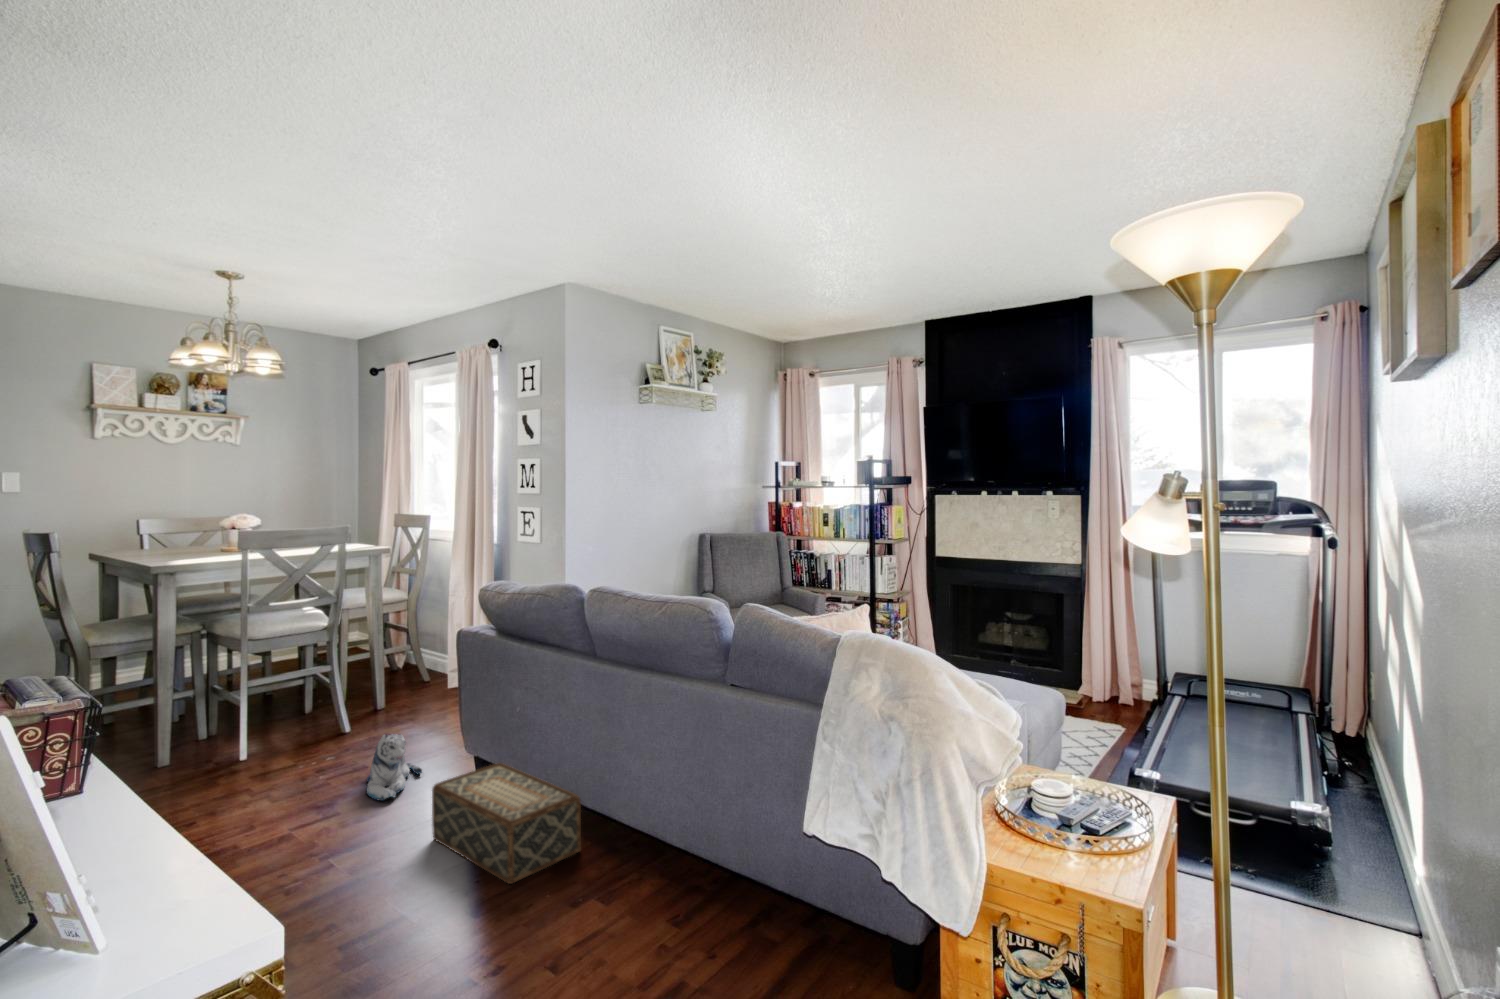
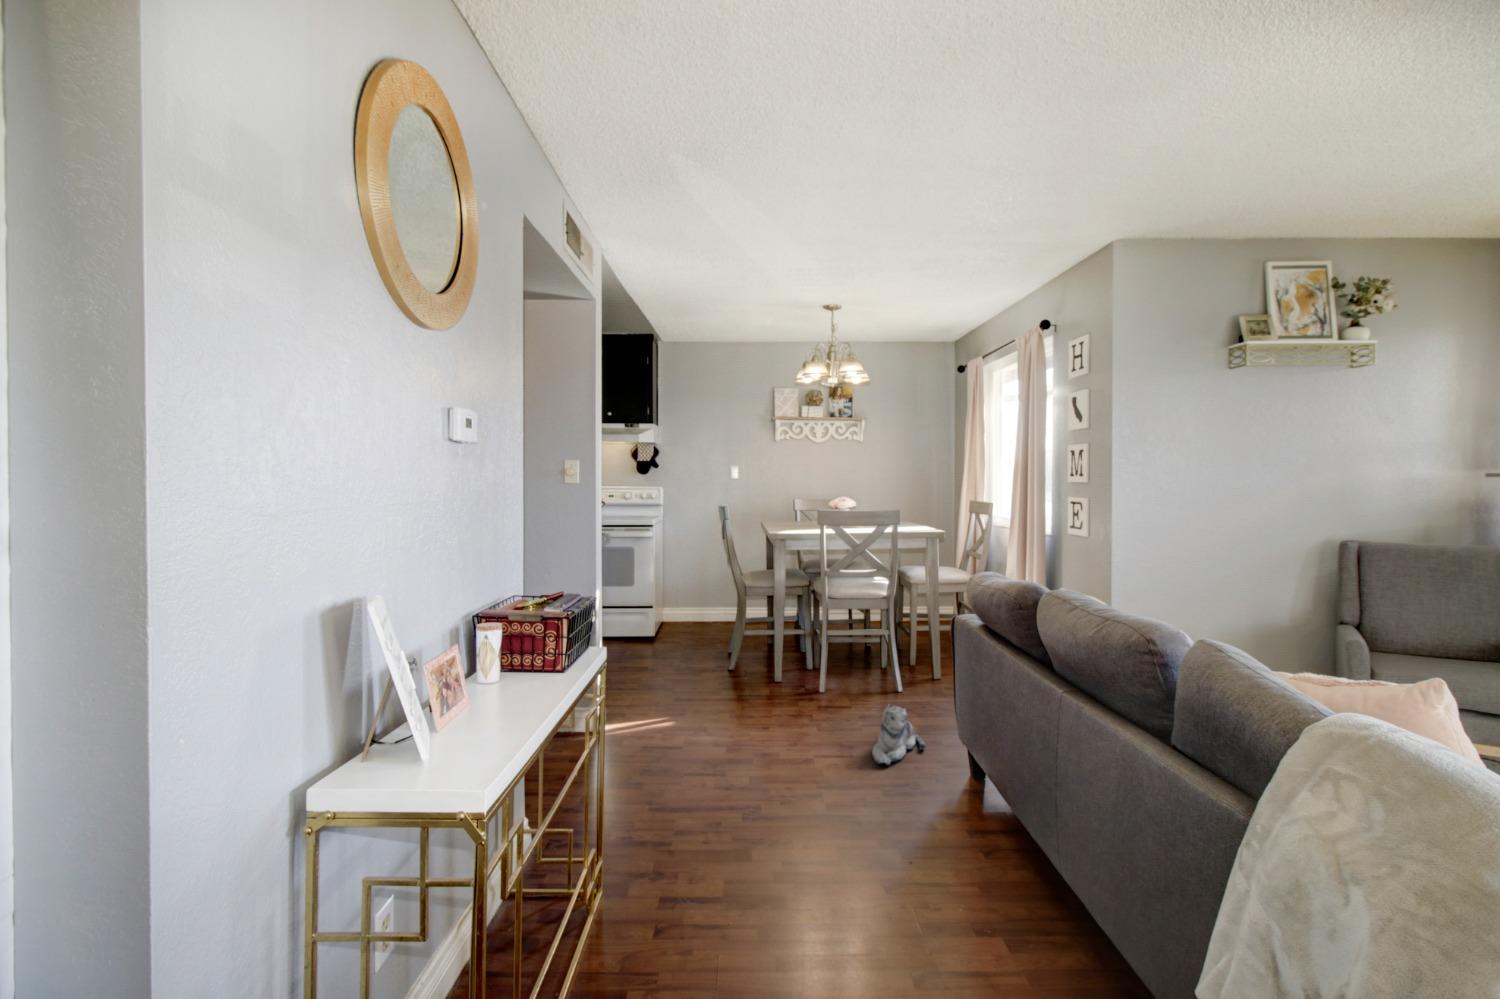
woven basket: present [432,763,581,884] -> none [892,765,1016,897]

